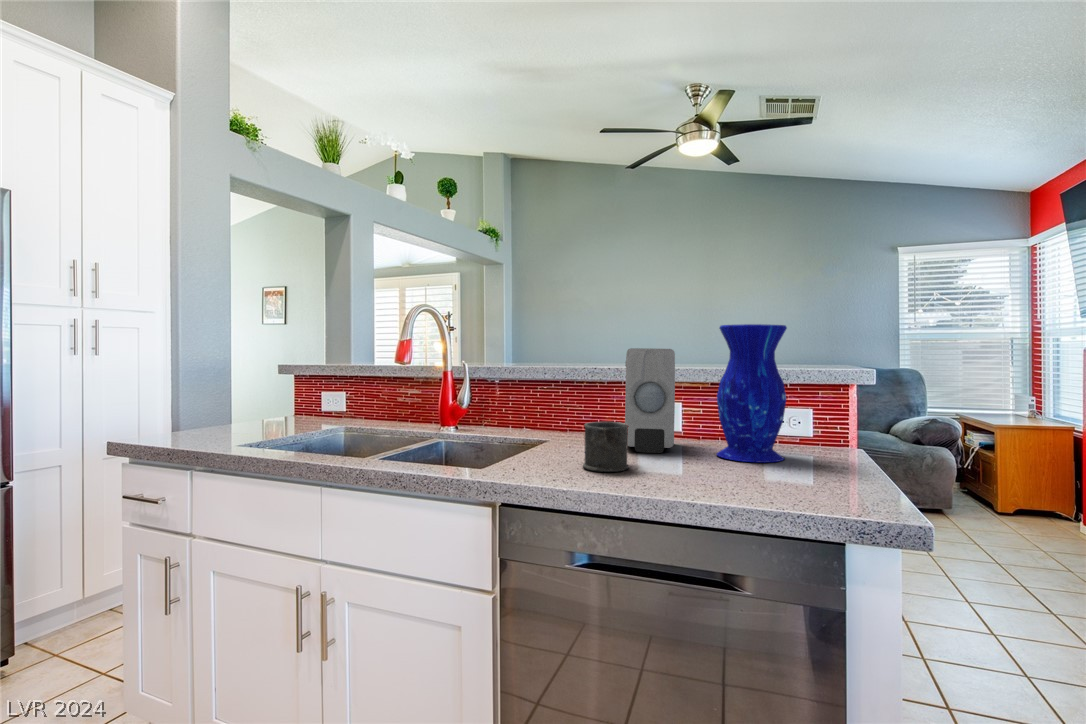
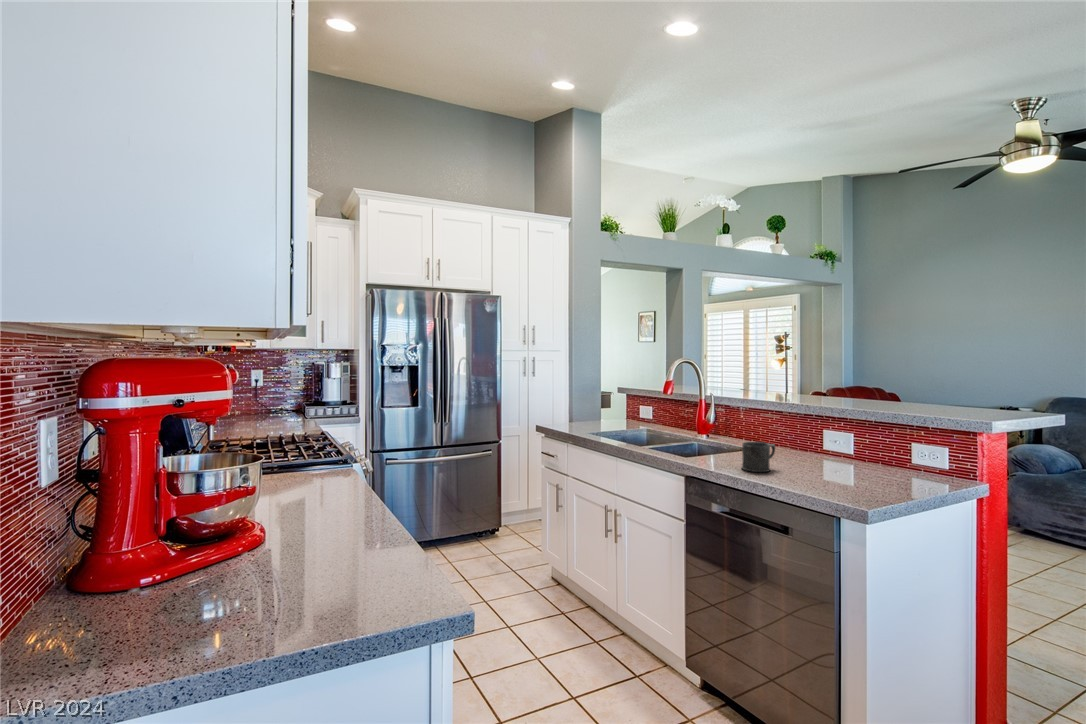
vase: present [716,324,787,463] -> none [848,384,902,481]
soap dispenser: present [625,348,675,453] -> none [789,396,838,466]

